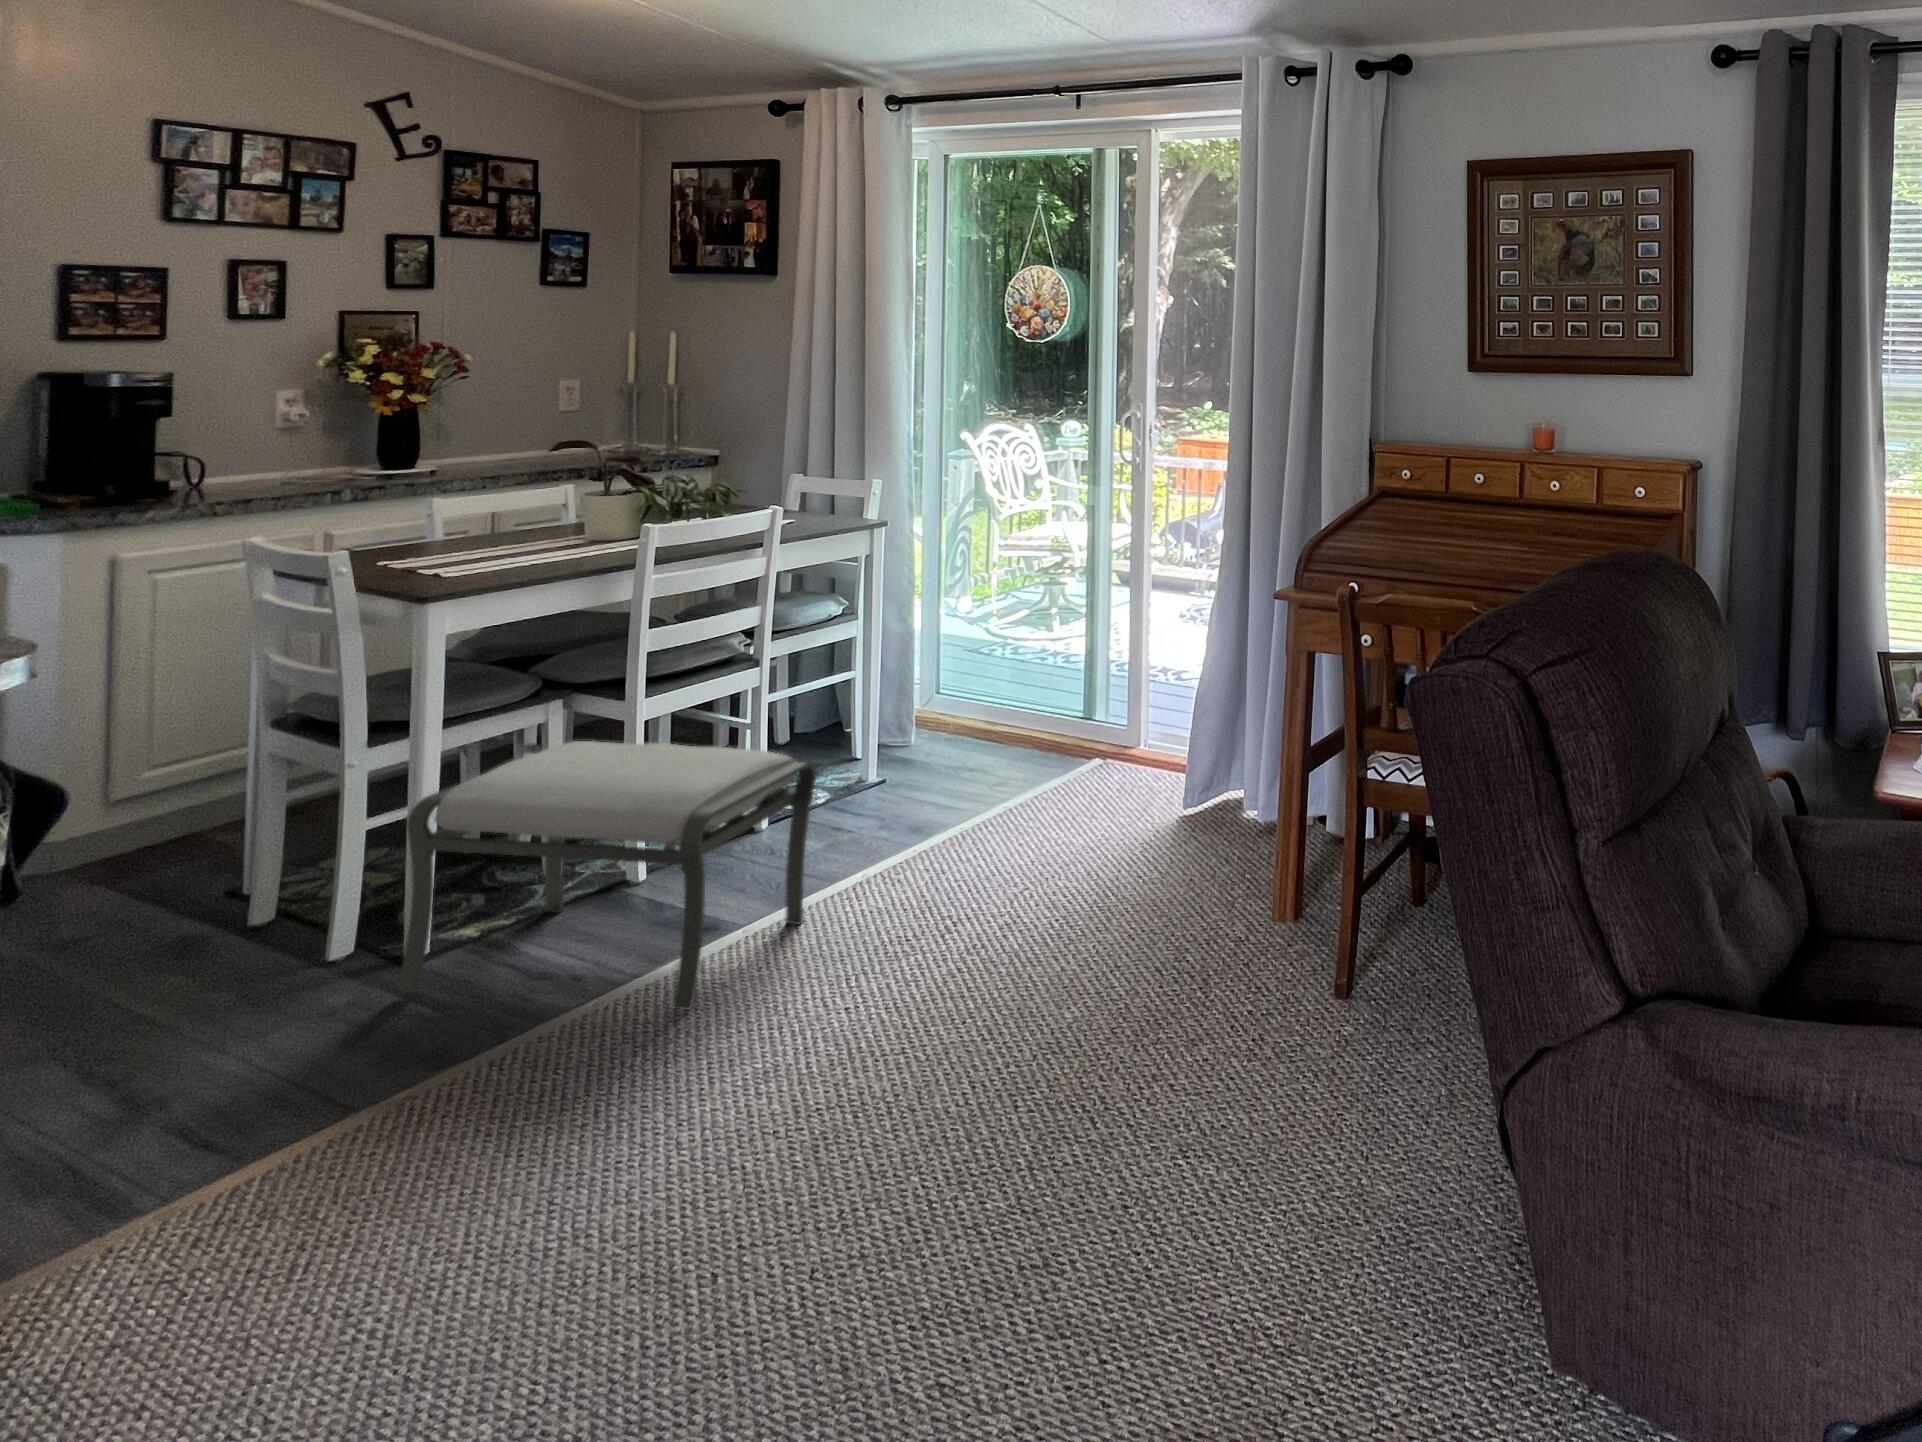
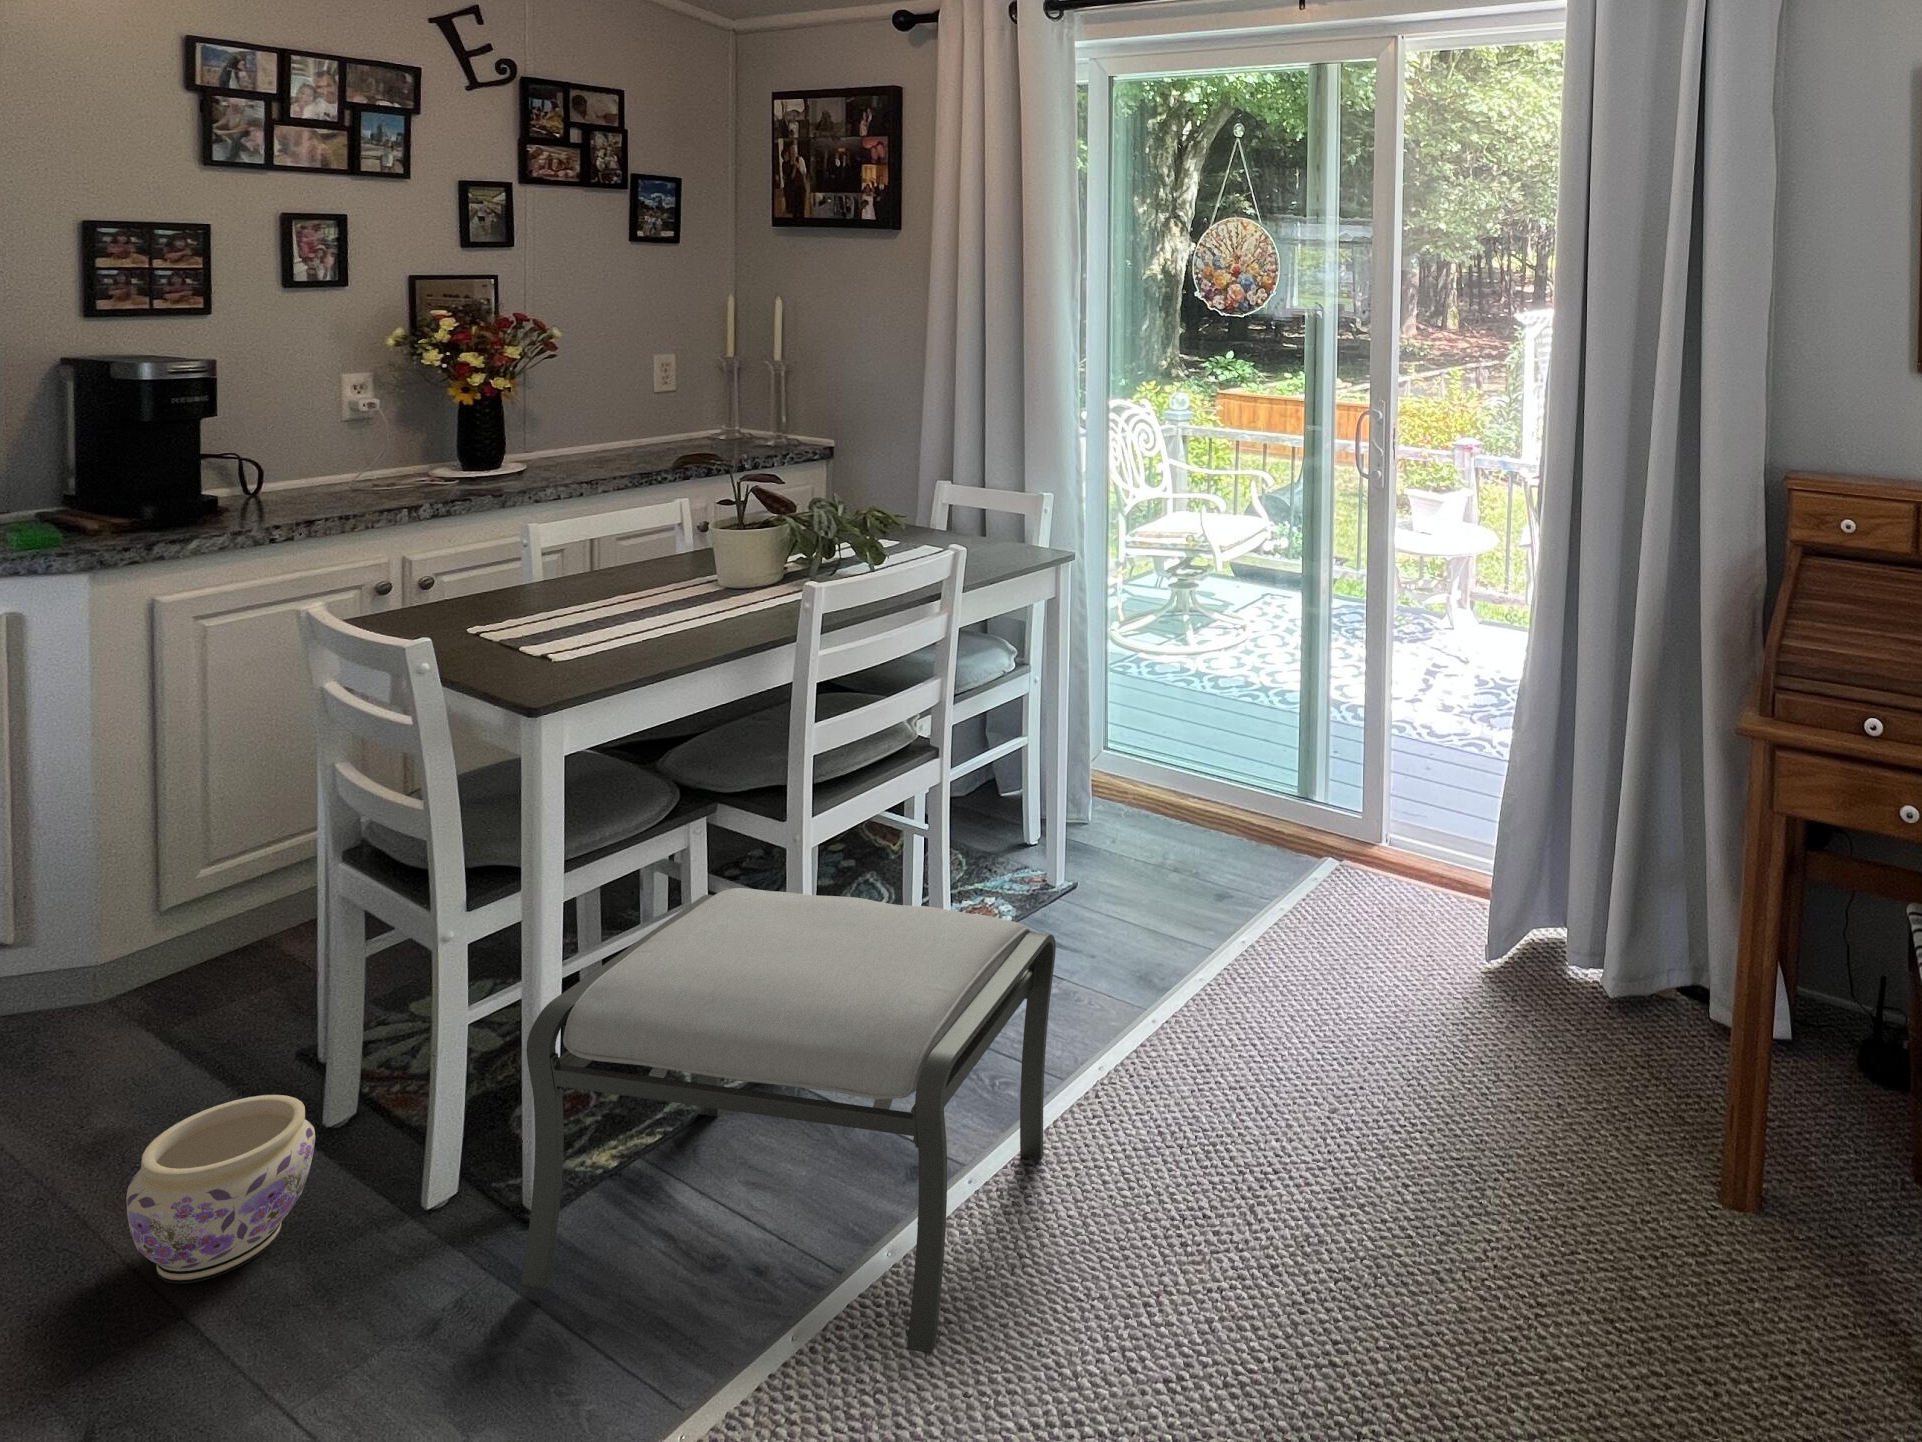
planter: none [101,886,244,1003] -> present [126,1095,315,1283]

